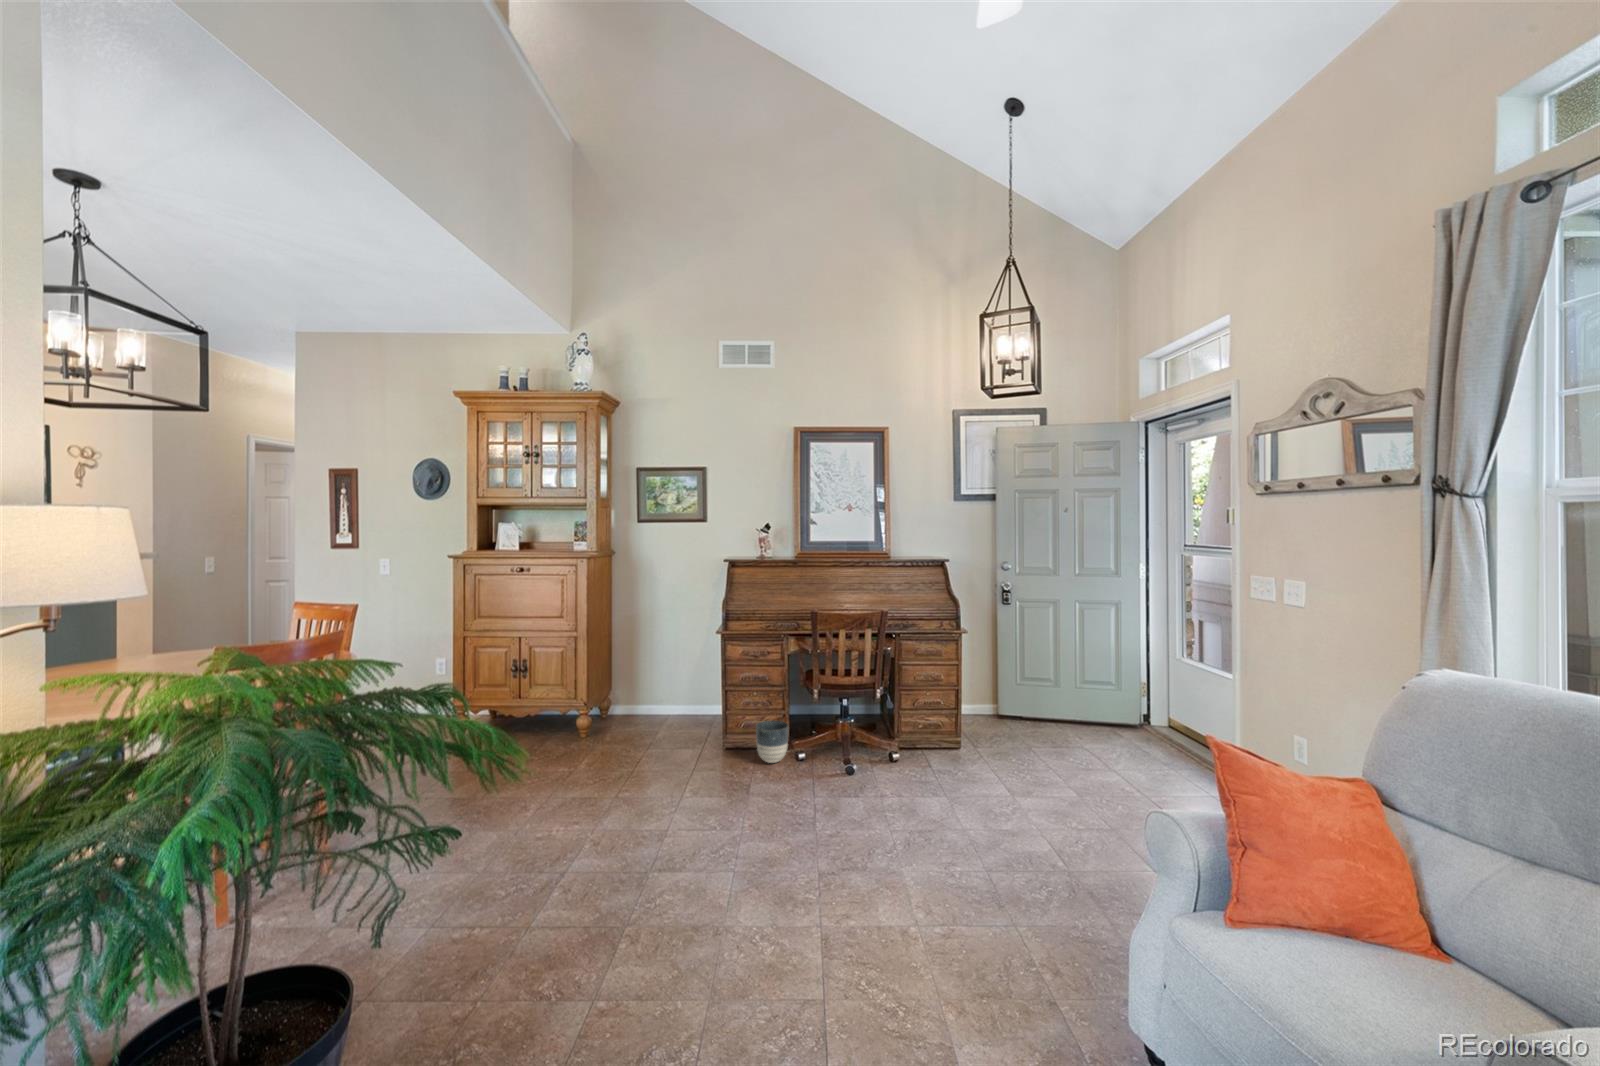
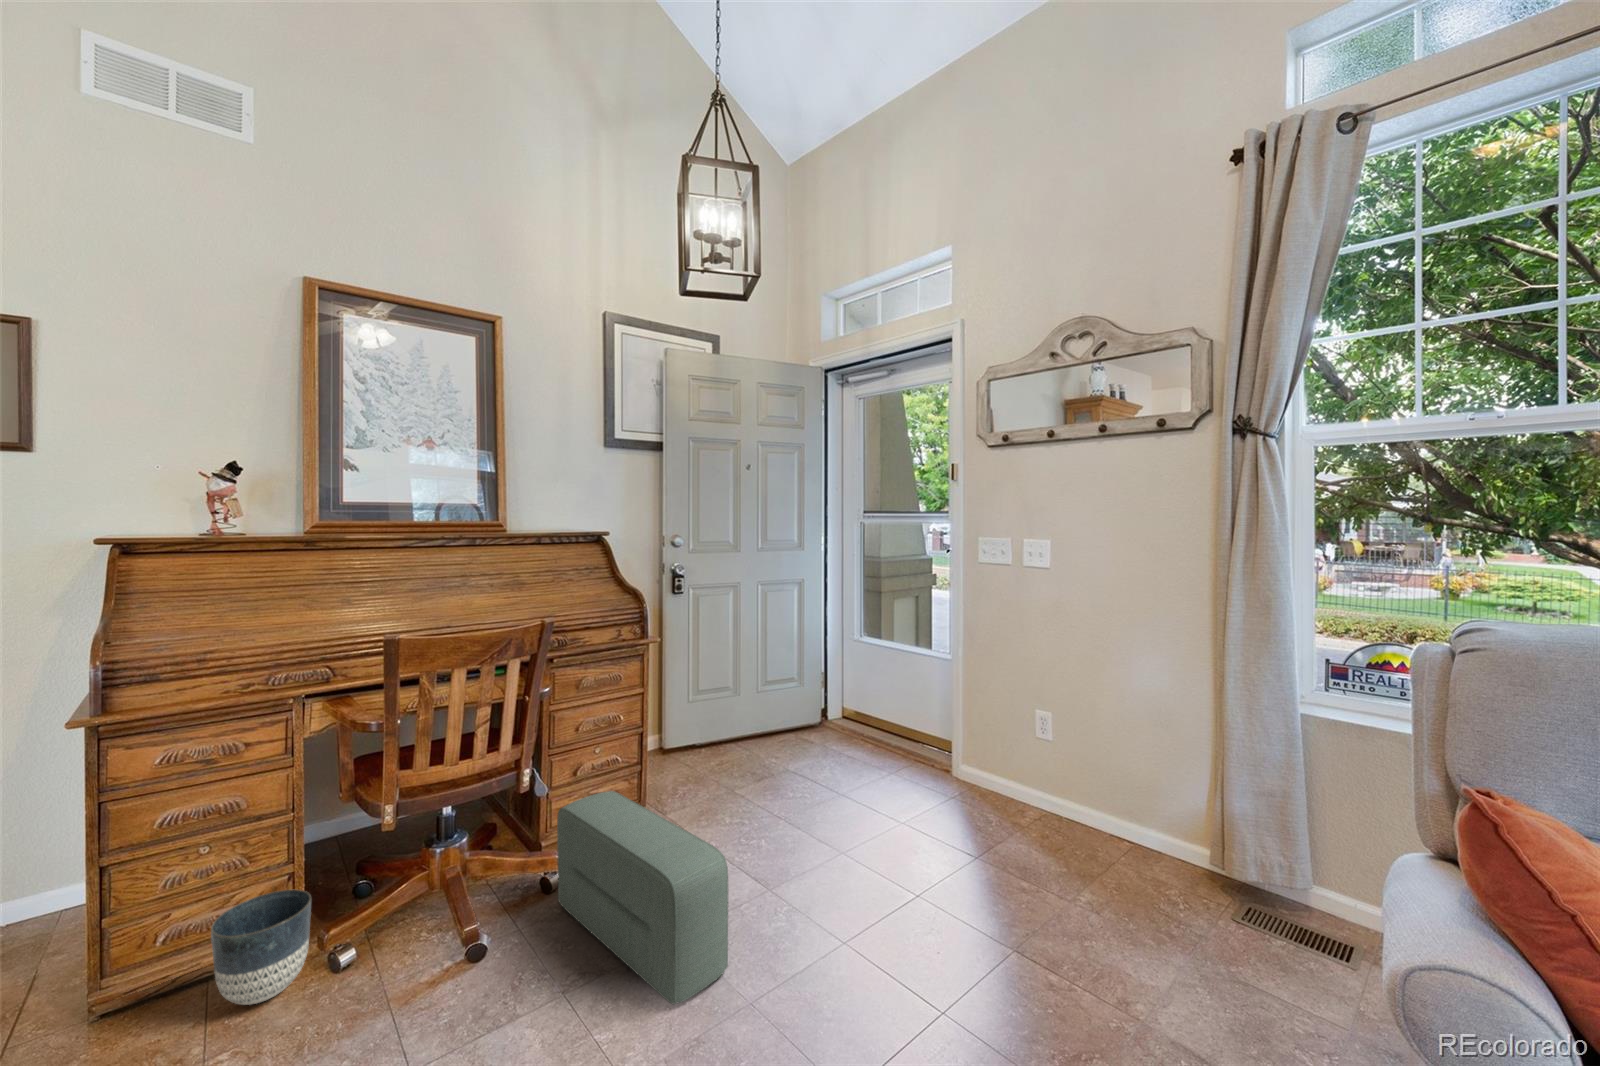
pouf: none [894,713,962,817] -> present [557,791,728,1004]

